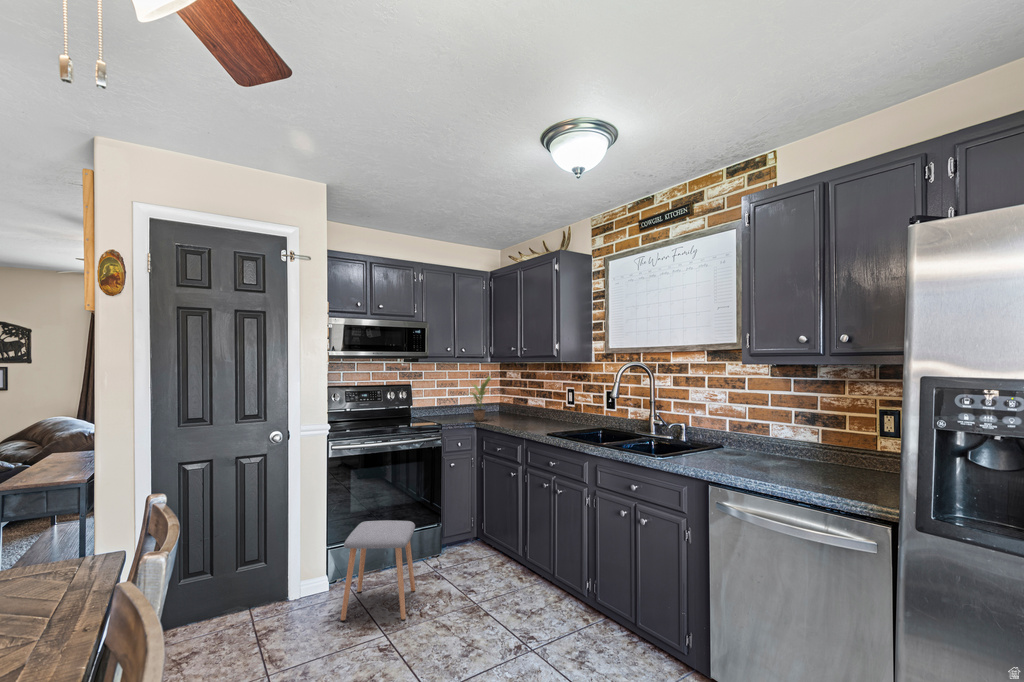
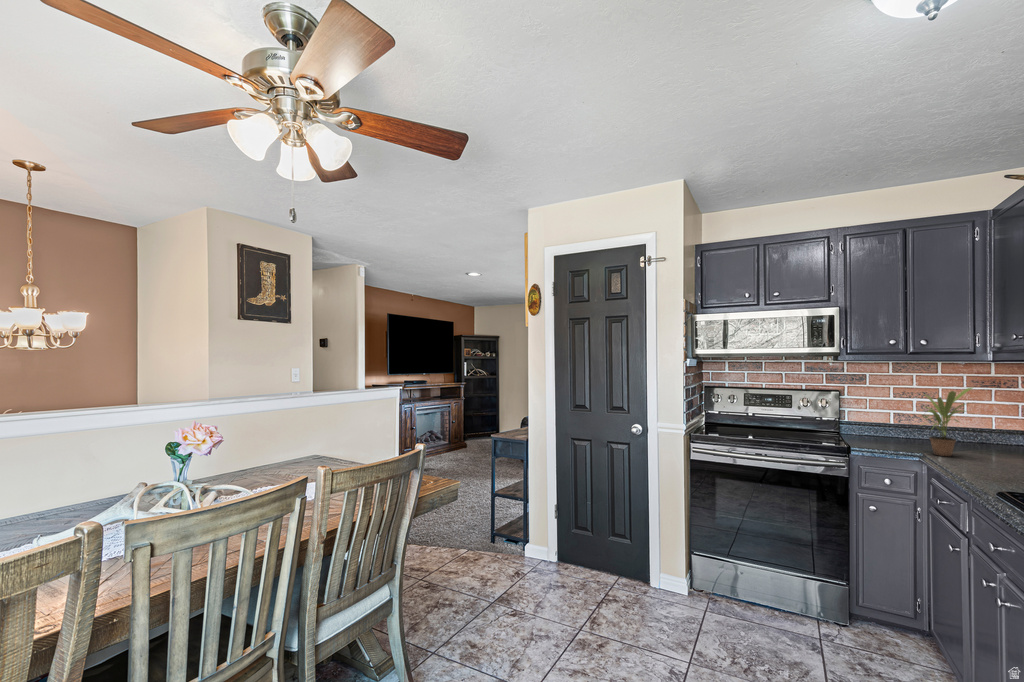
stool: present [341,520,415,622] -> none [668,536,770,663]

